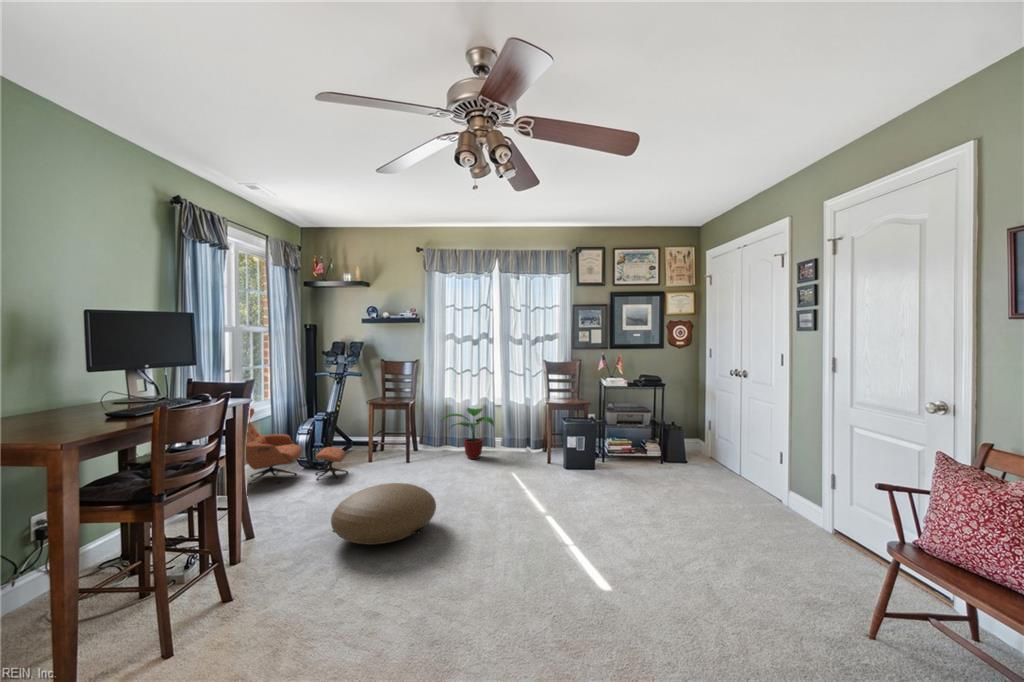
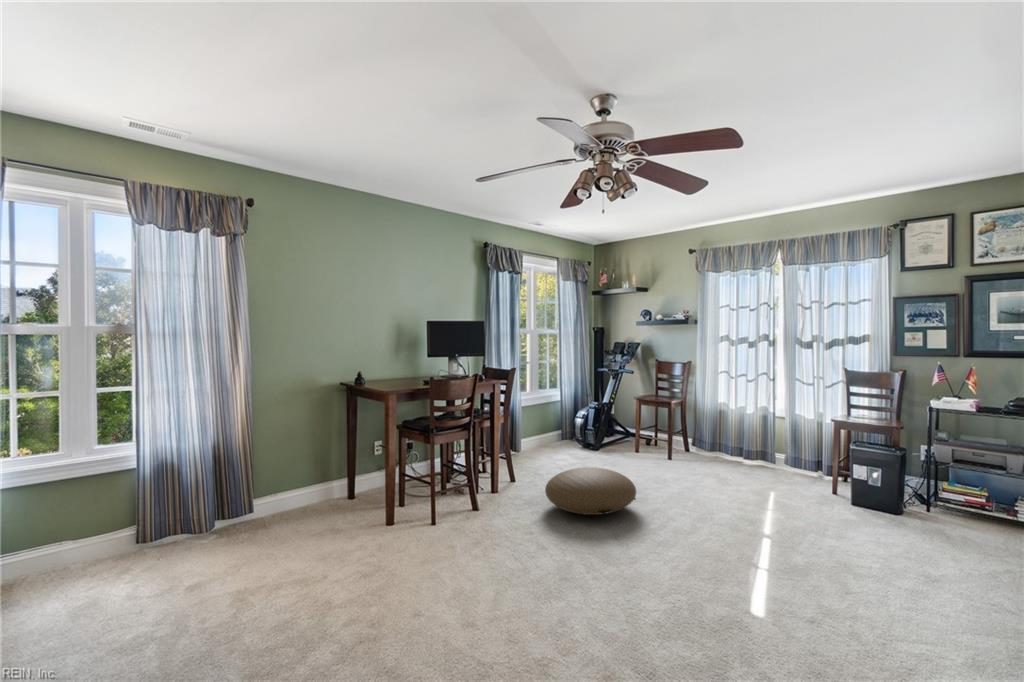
lounge chair: present [246,408,348,484] -> none [527,393,608,461]
potted plant: present [441,408,494,459] -> none [701,416,767,472]

